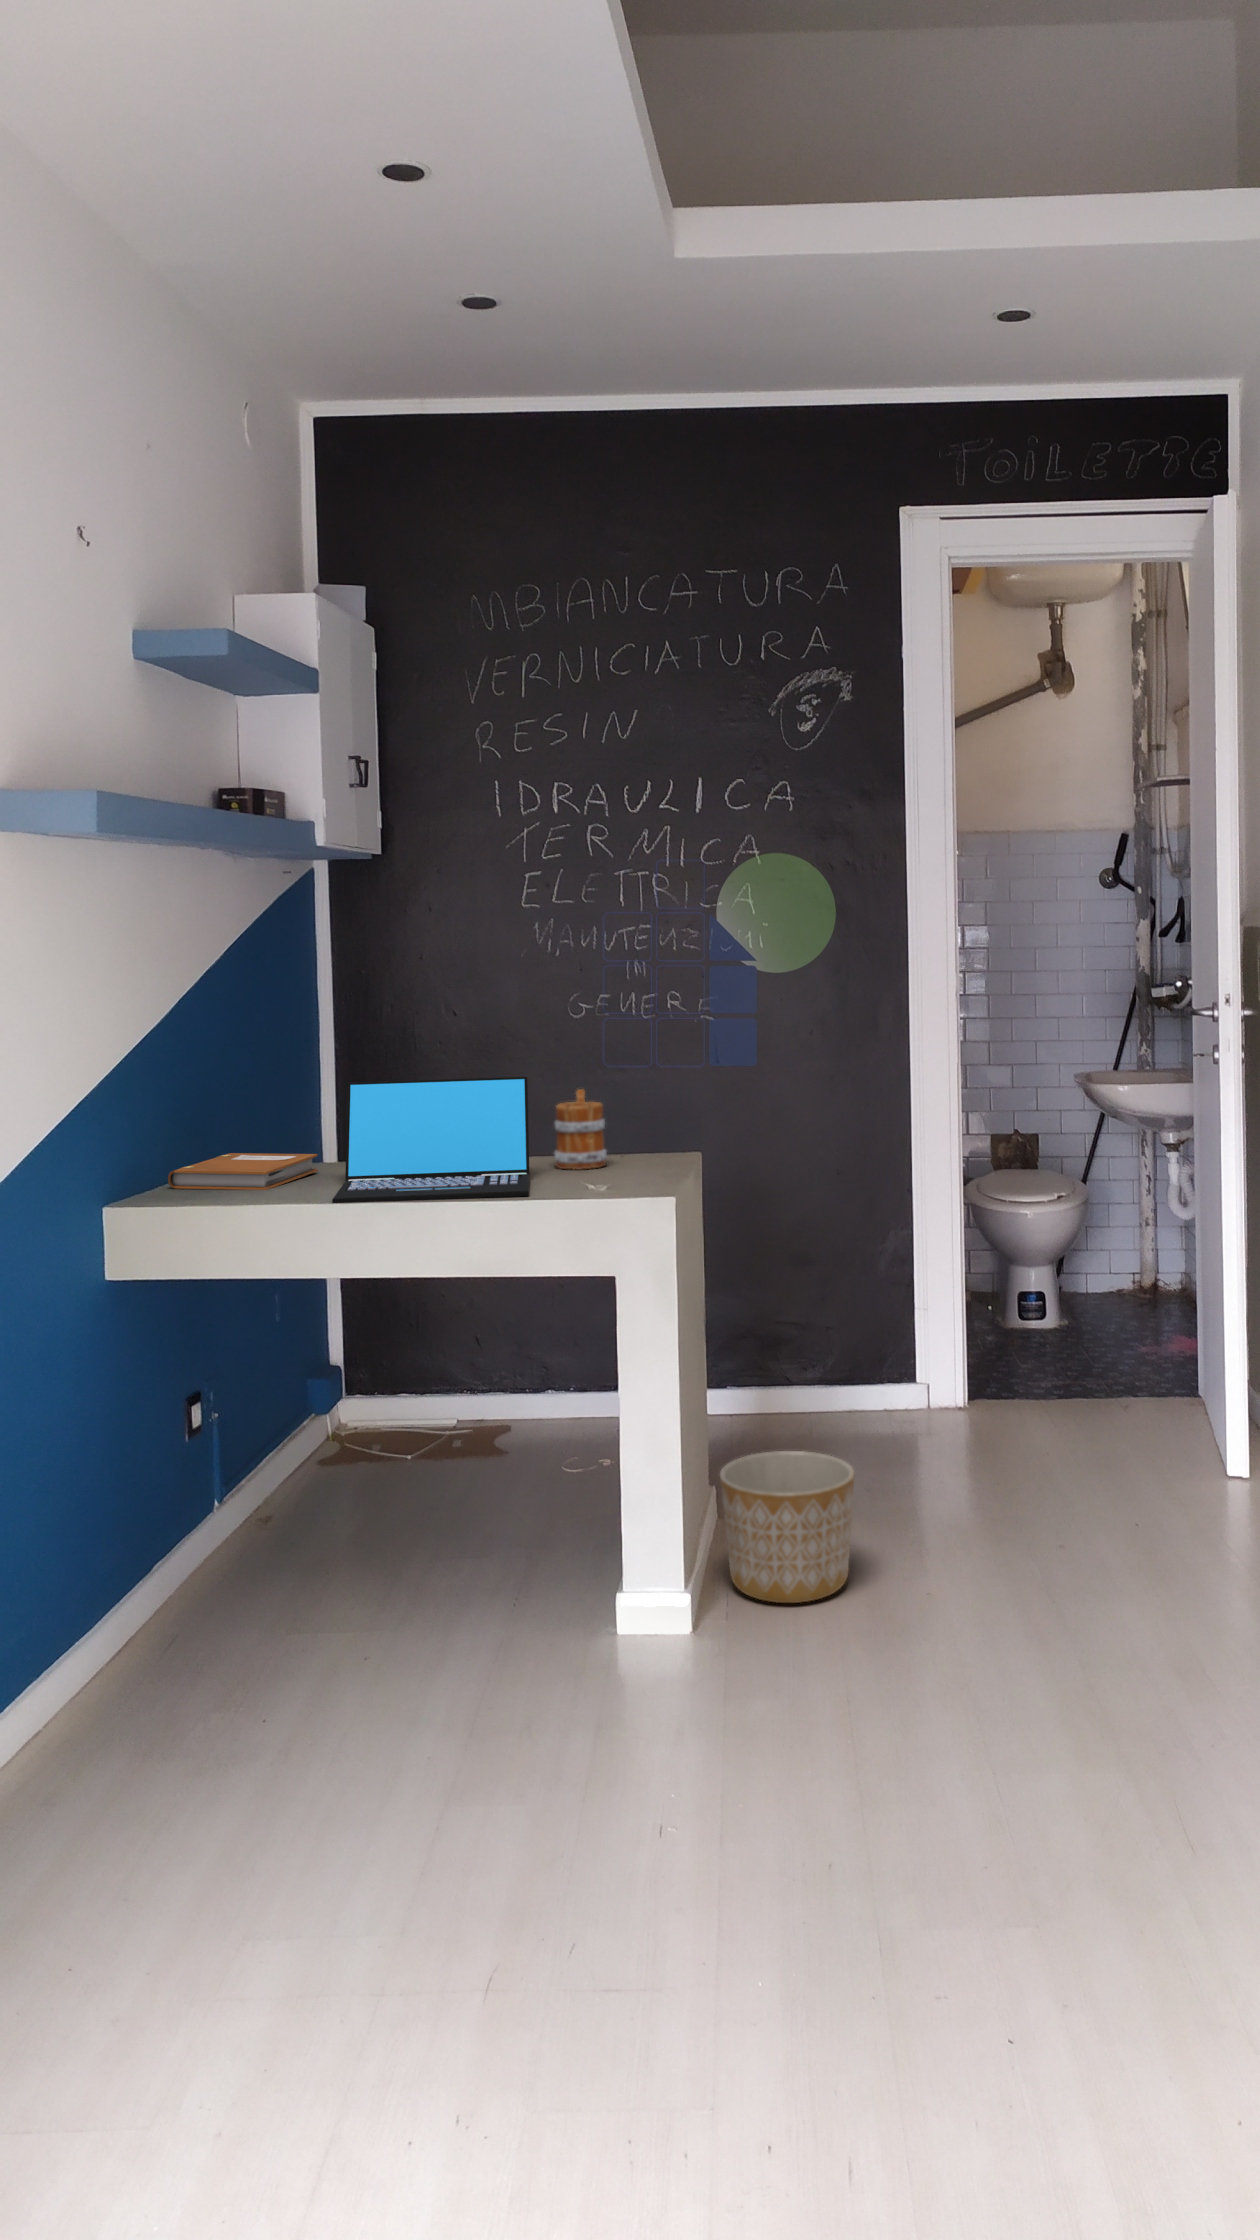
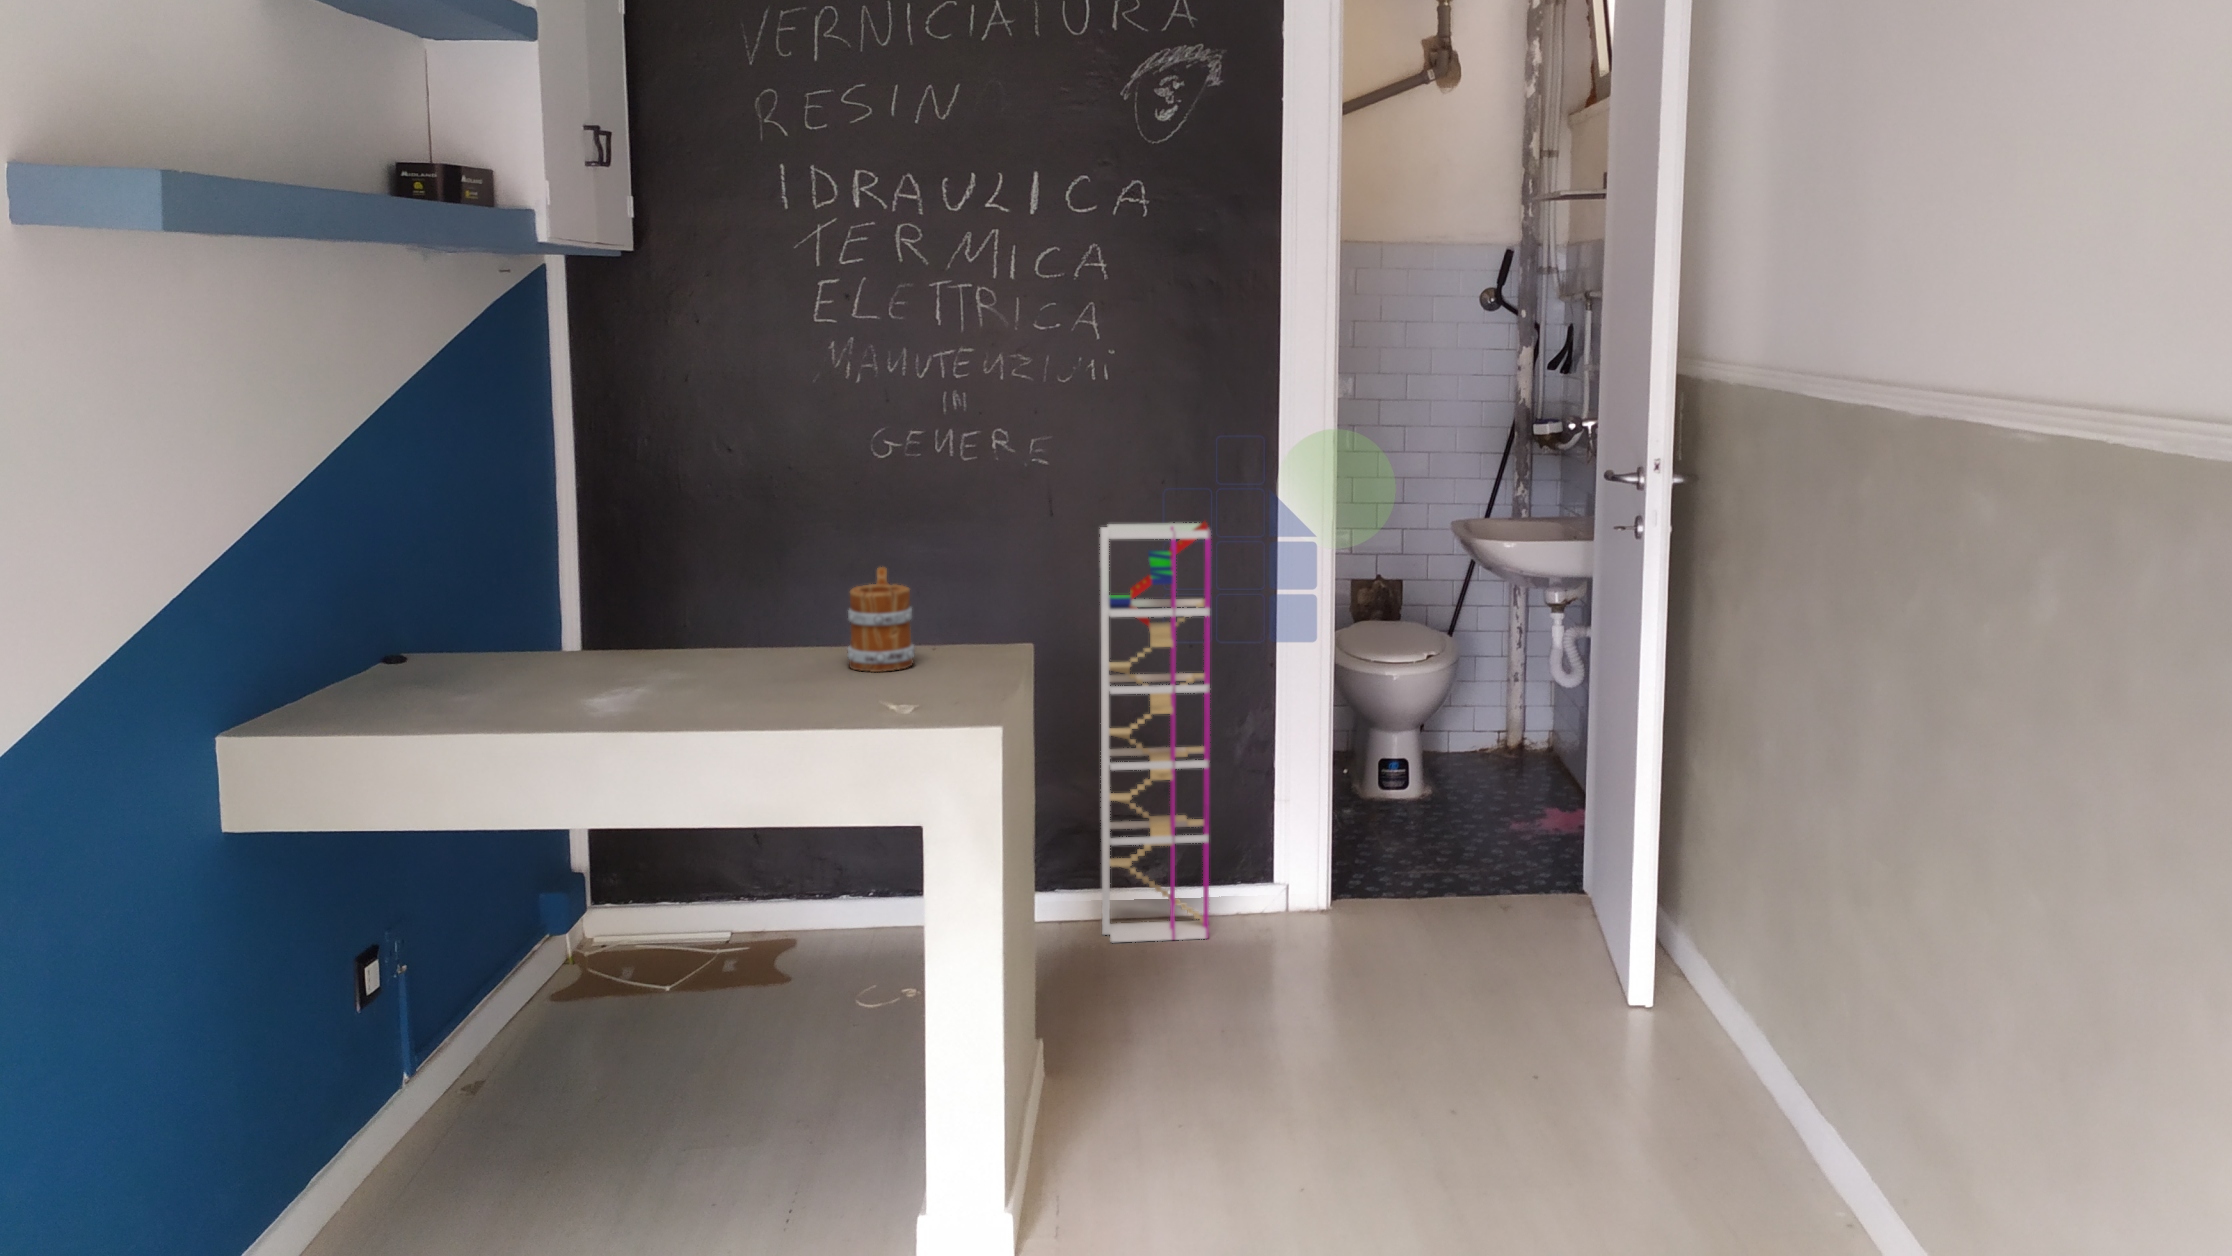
shelving unit: none [759,1063,859,1430] -> present [1100,522,1211,942]
laptop: present [332,1077,530,1203] -> none [542,558,814,738]
notebook: present [168,1153,318,1190] -> none [320,647,535,708]
planter: present [720,1451,854,1603] -> none [1052,1008,1217,1201]

